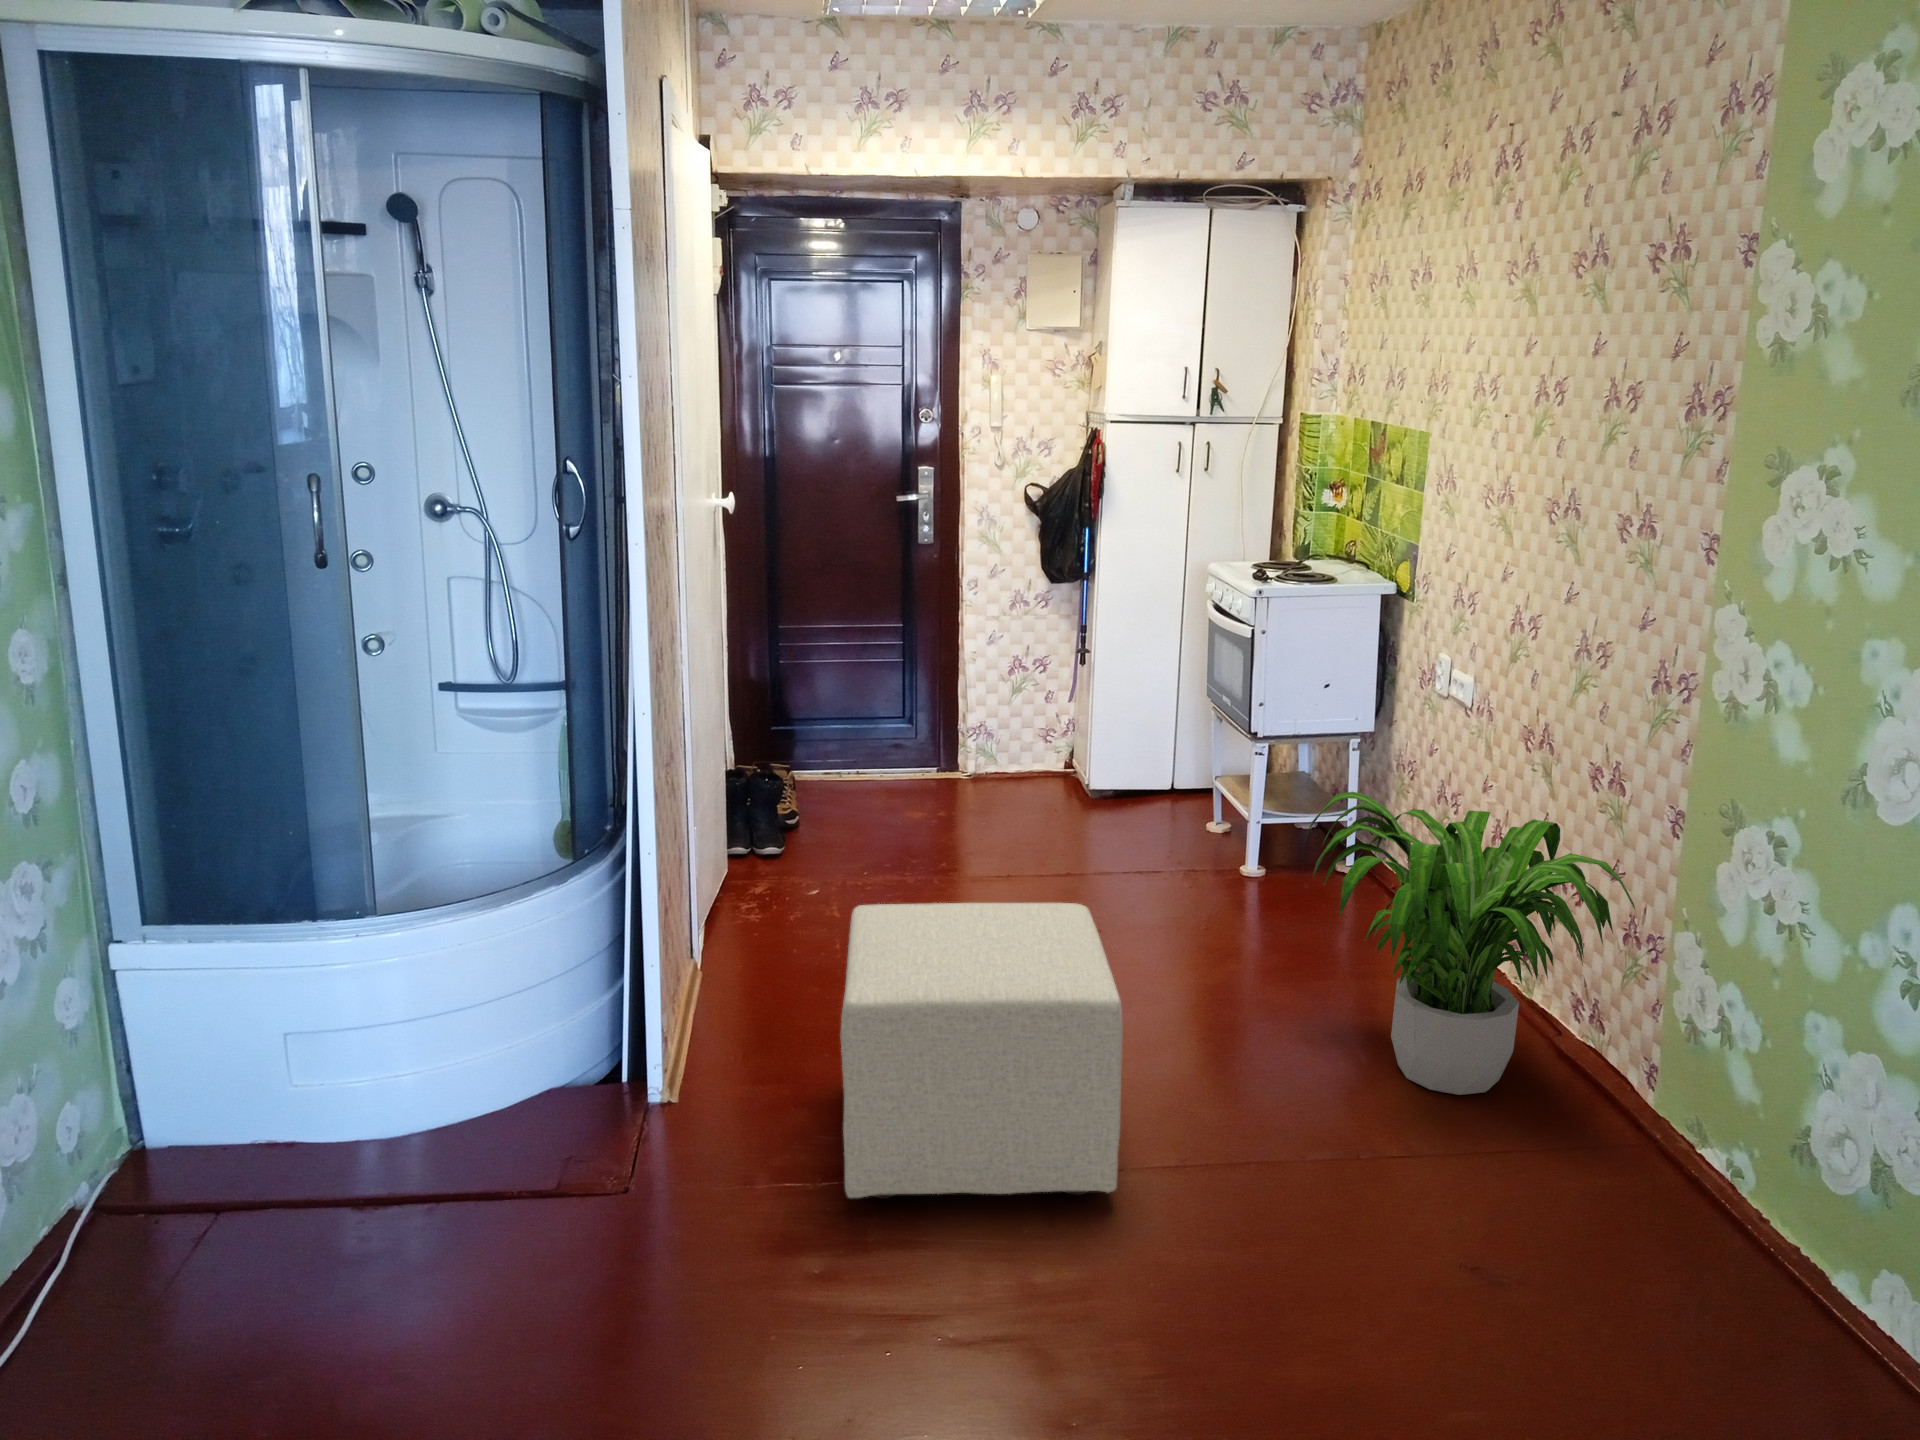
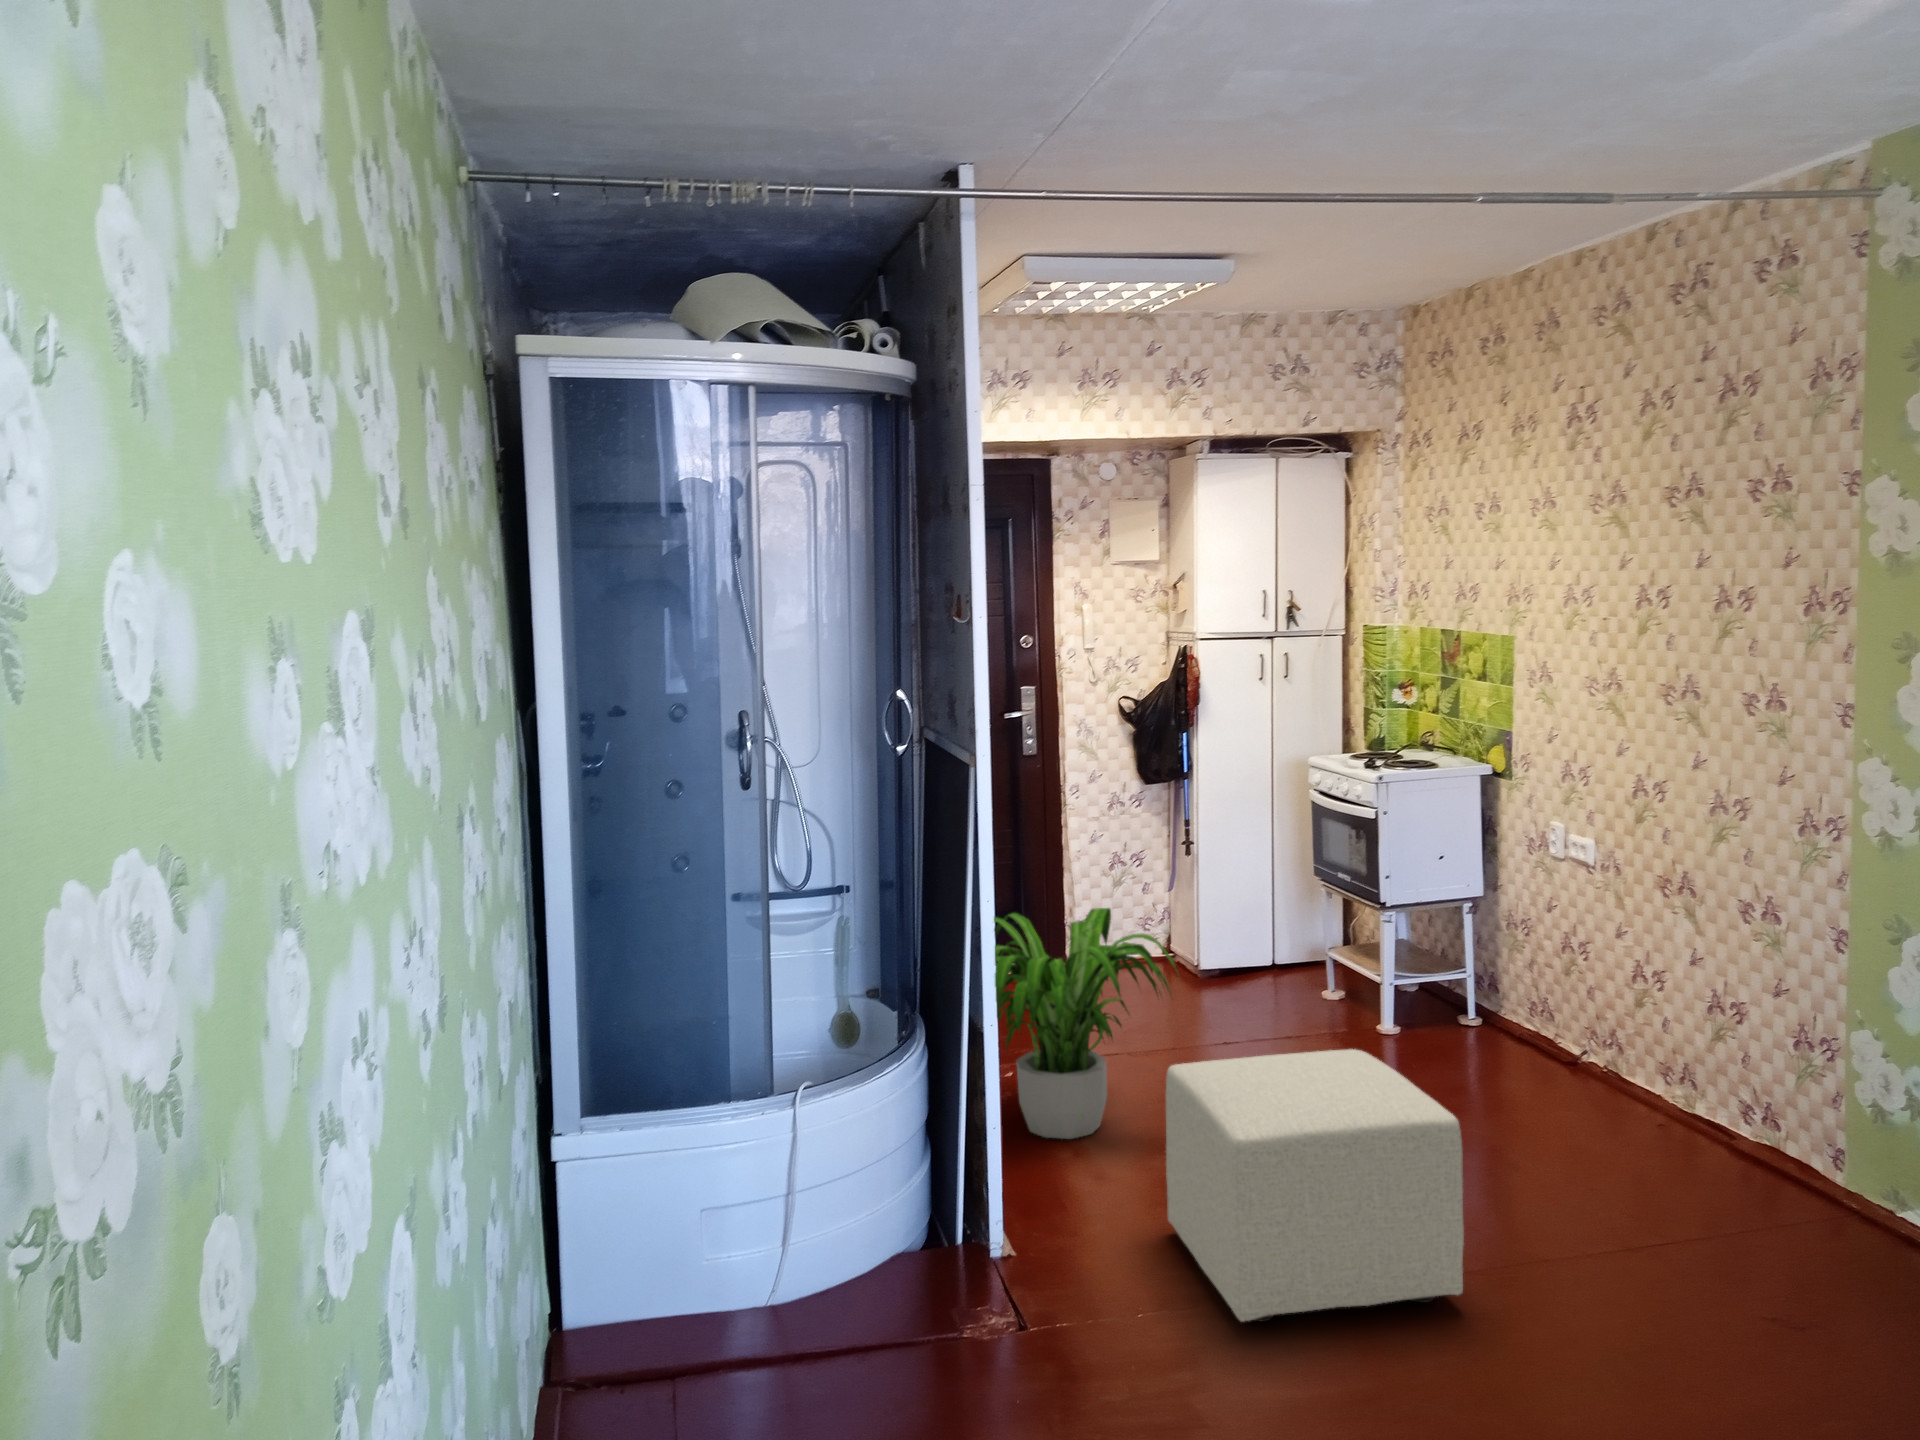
potted plant: present [1305,792,1635,1095] -> present [994,908,1176,1139]

